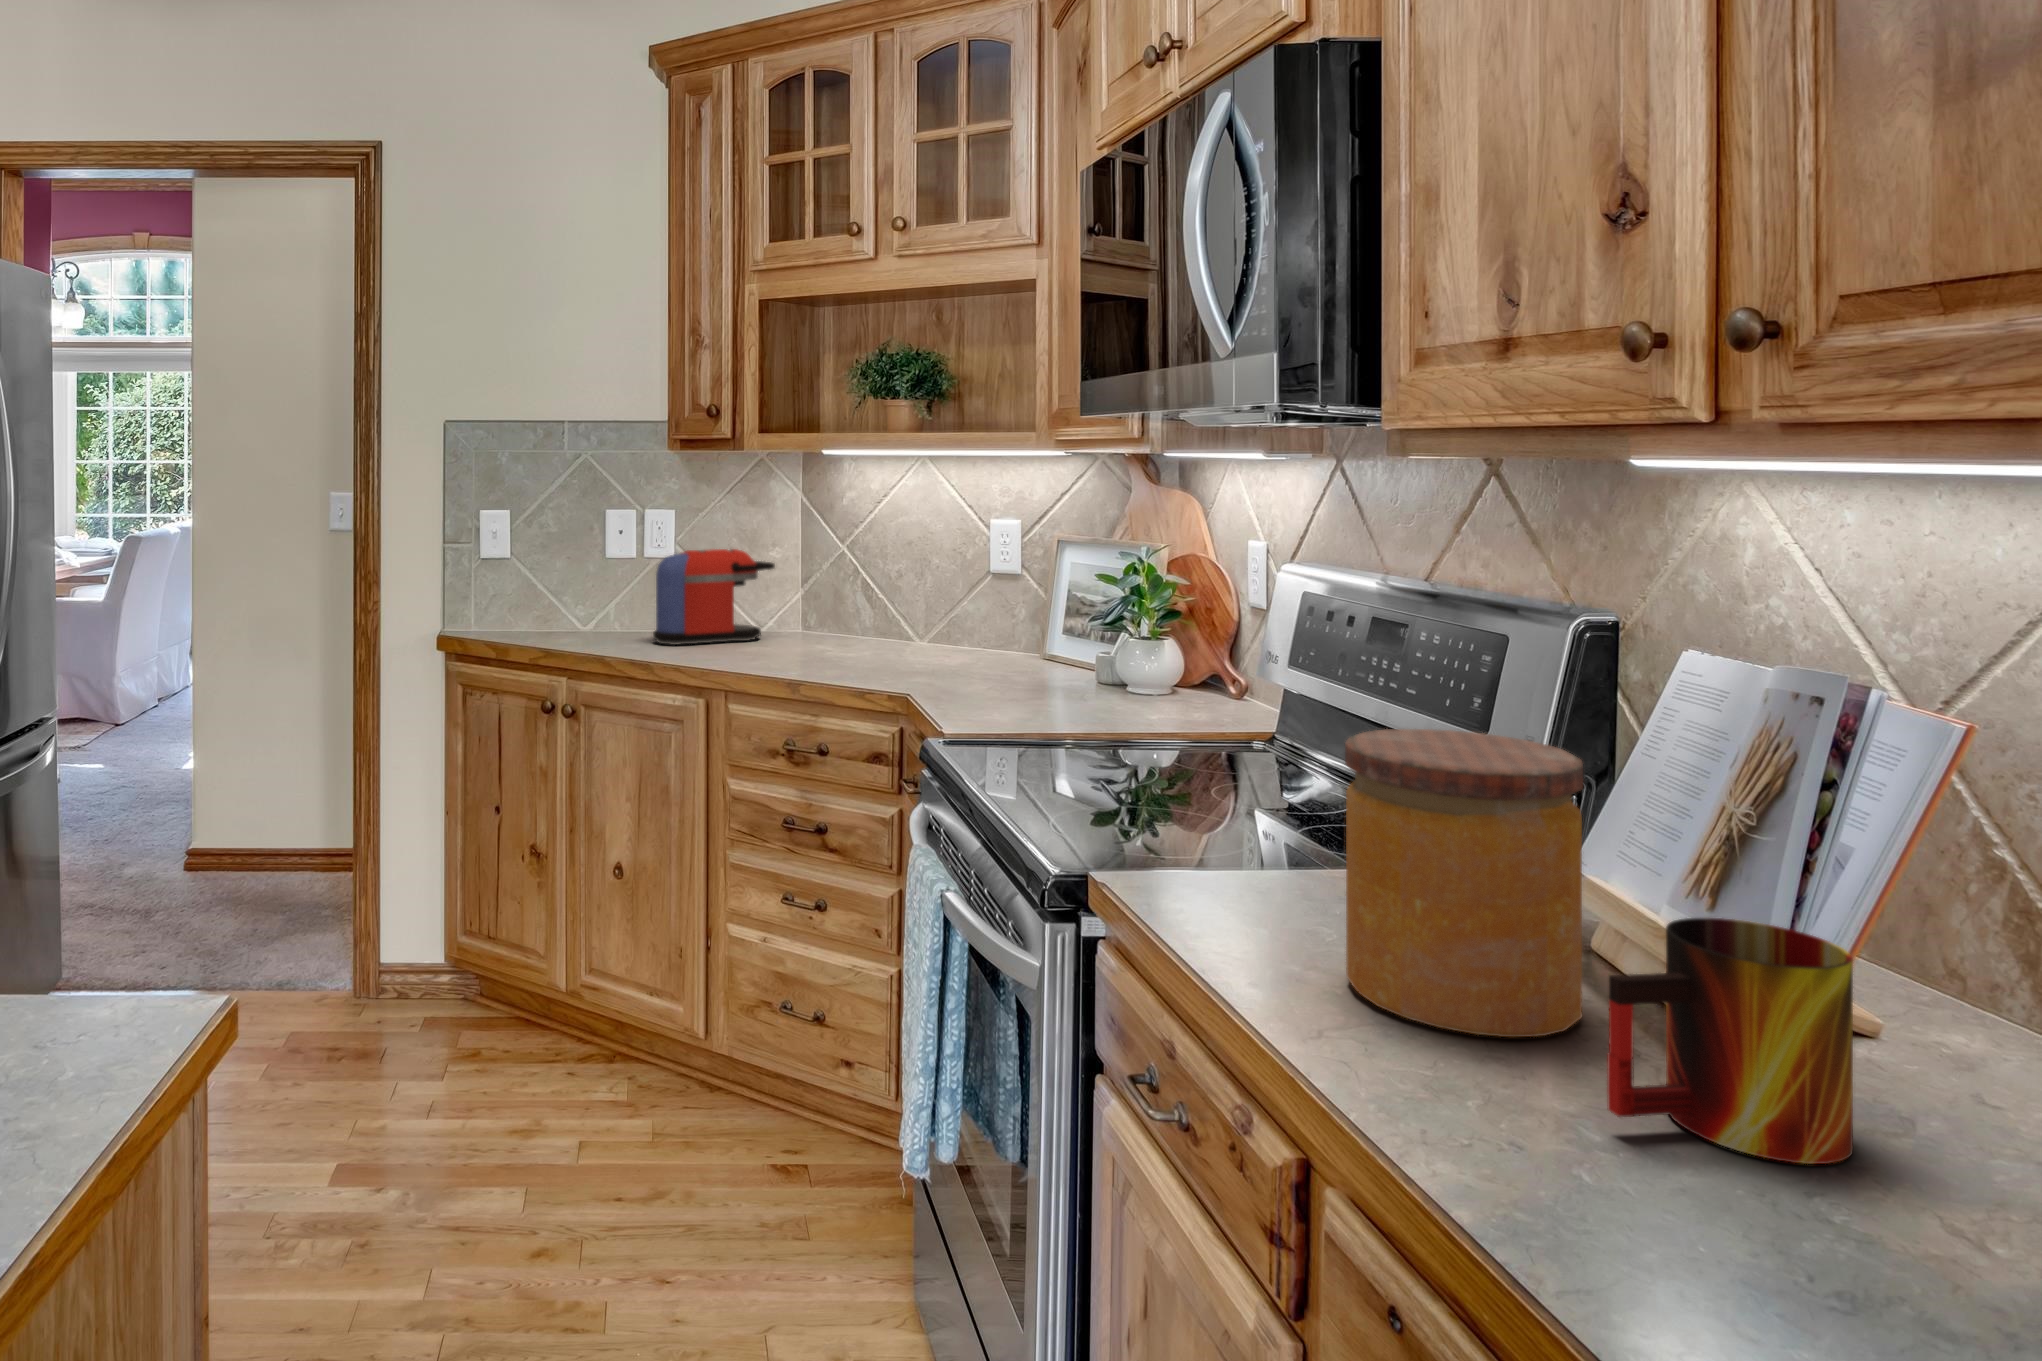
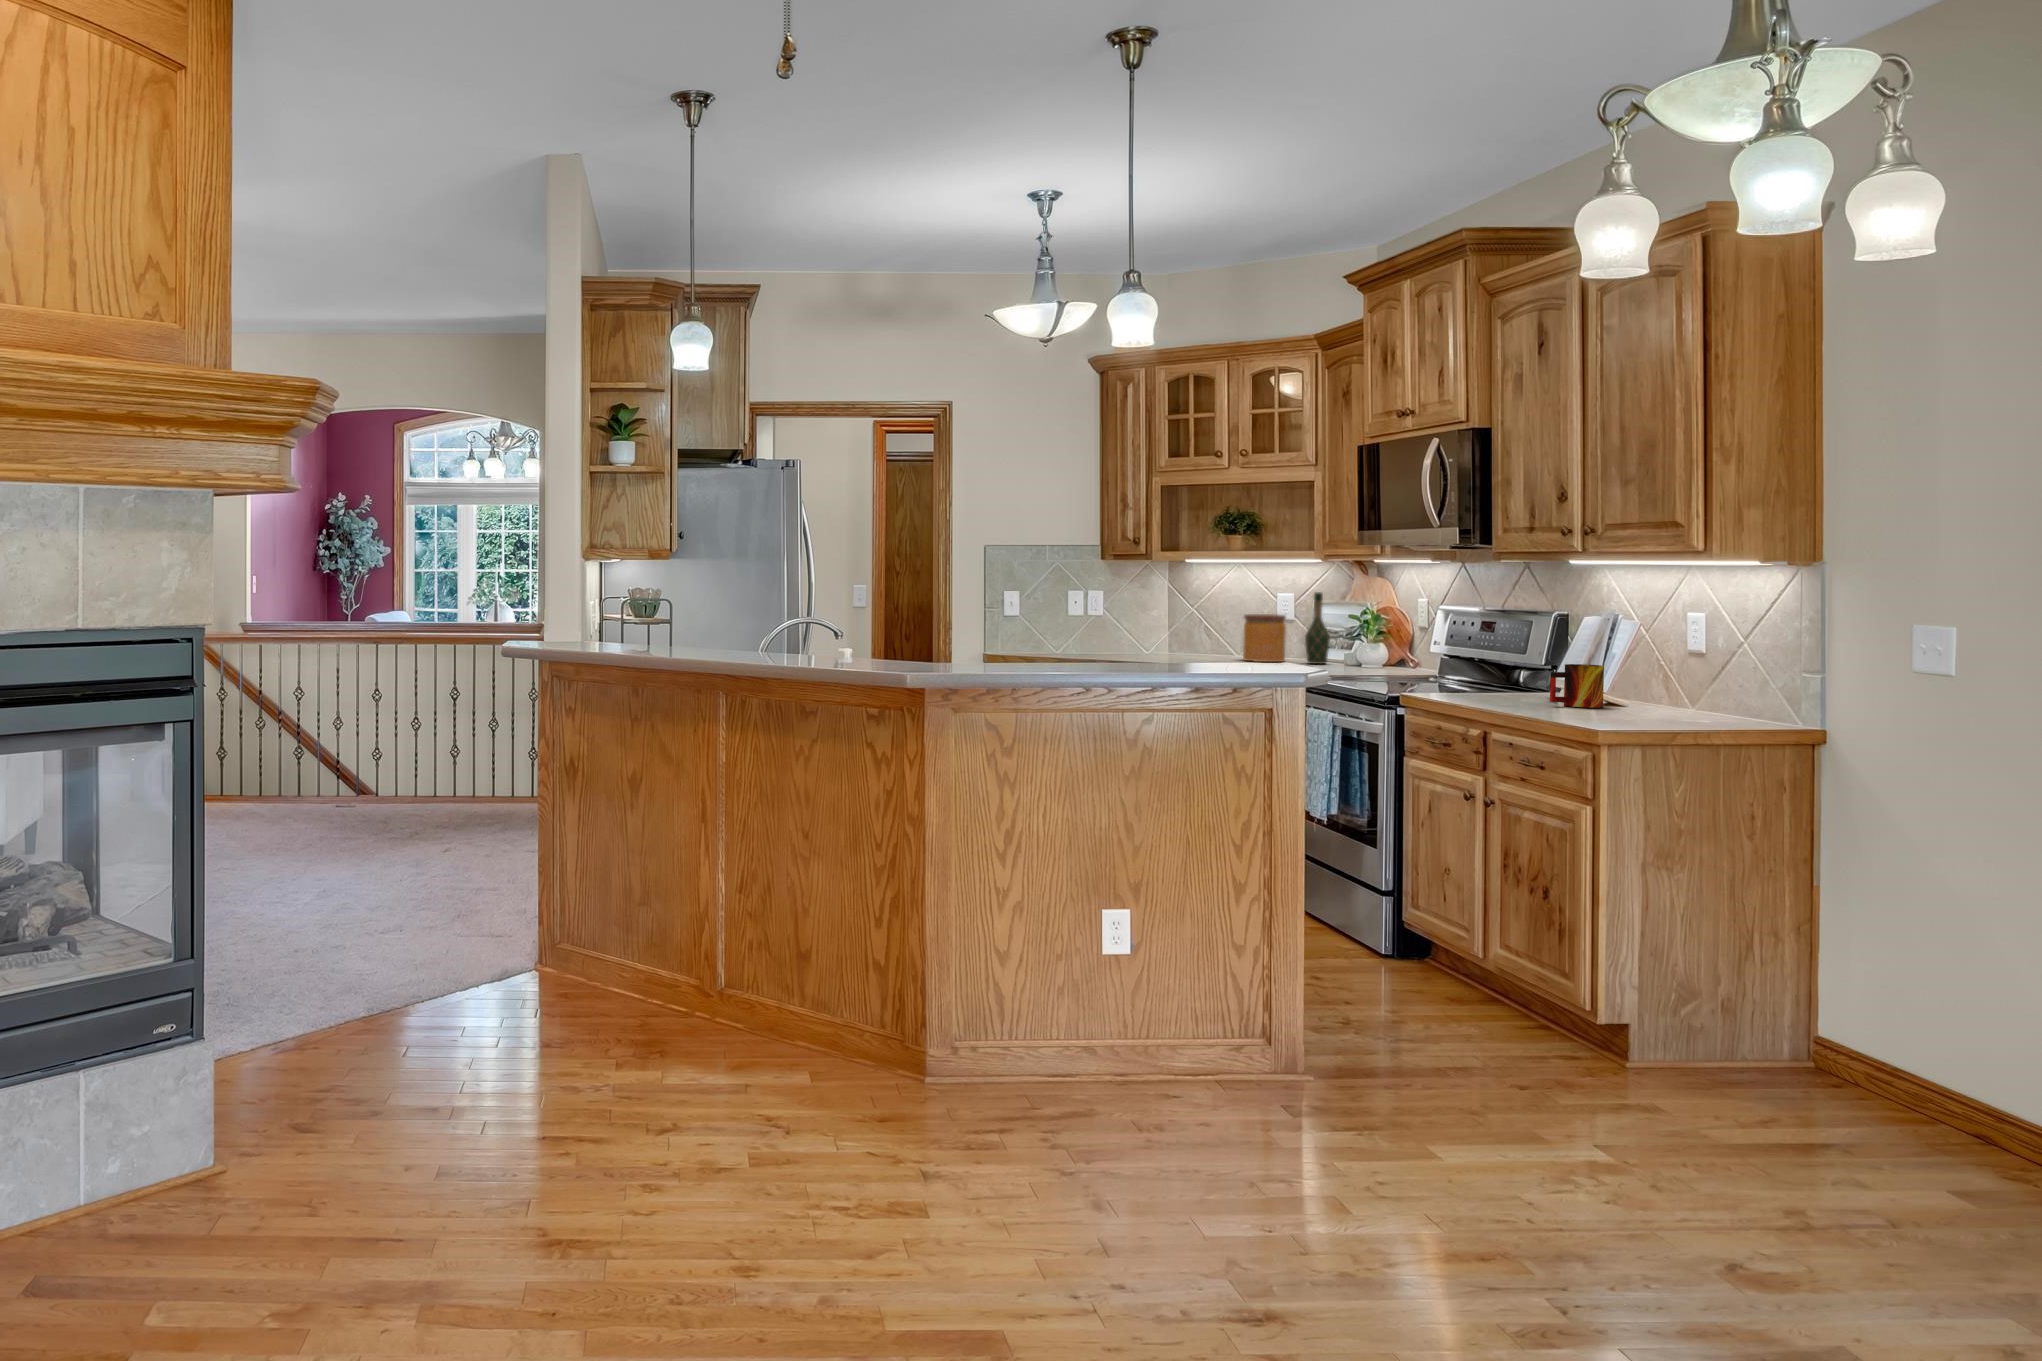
wine bottle: none [1009,522,1062,685] -> present [1305,592,1330,664]
coffee maker: present [653,549,775,645] -> none [1105,609,1162,655]
jar: present [1345,729,1583,1037] -> present [1243,614,1286,662]

